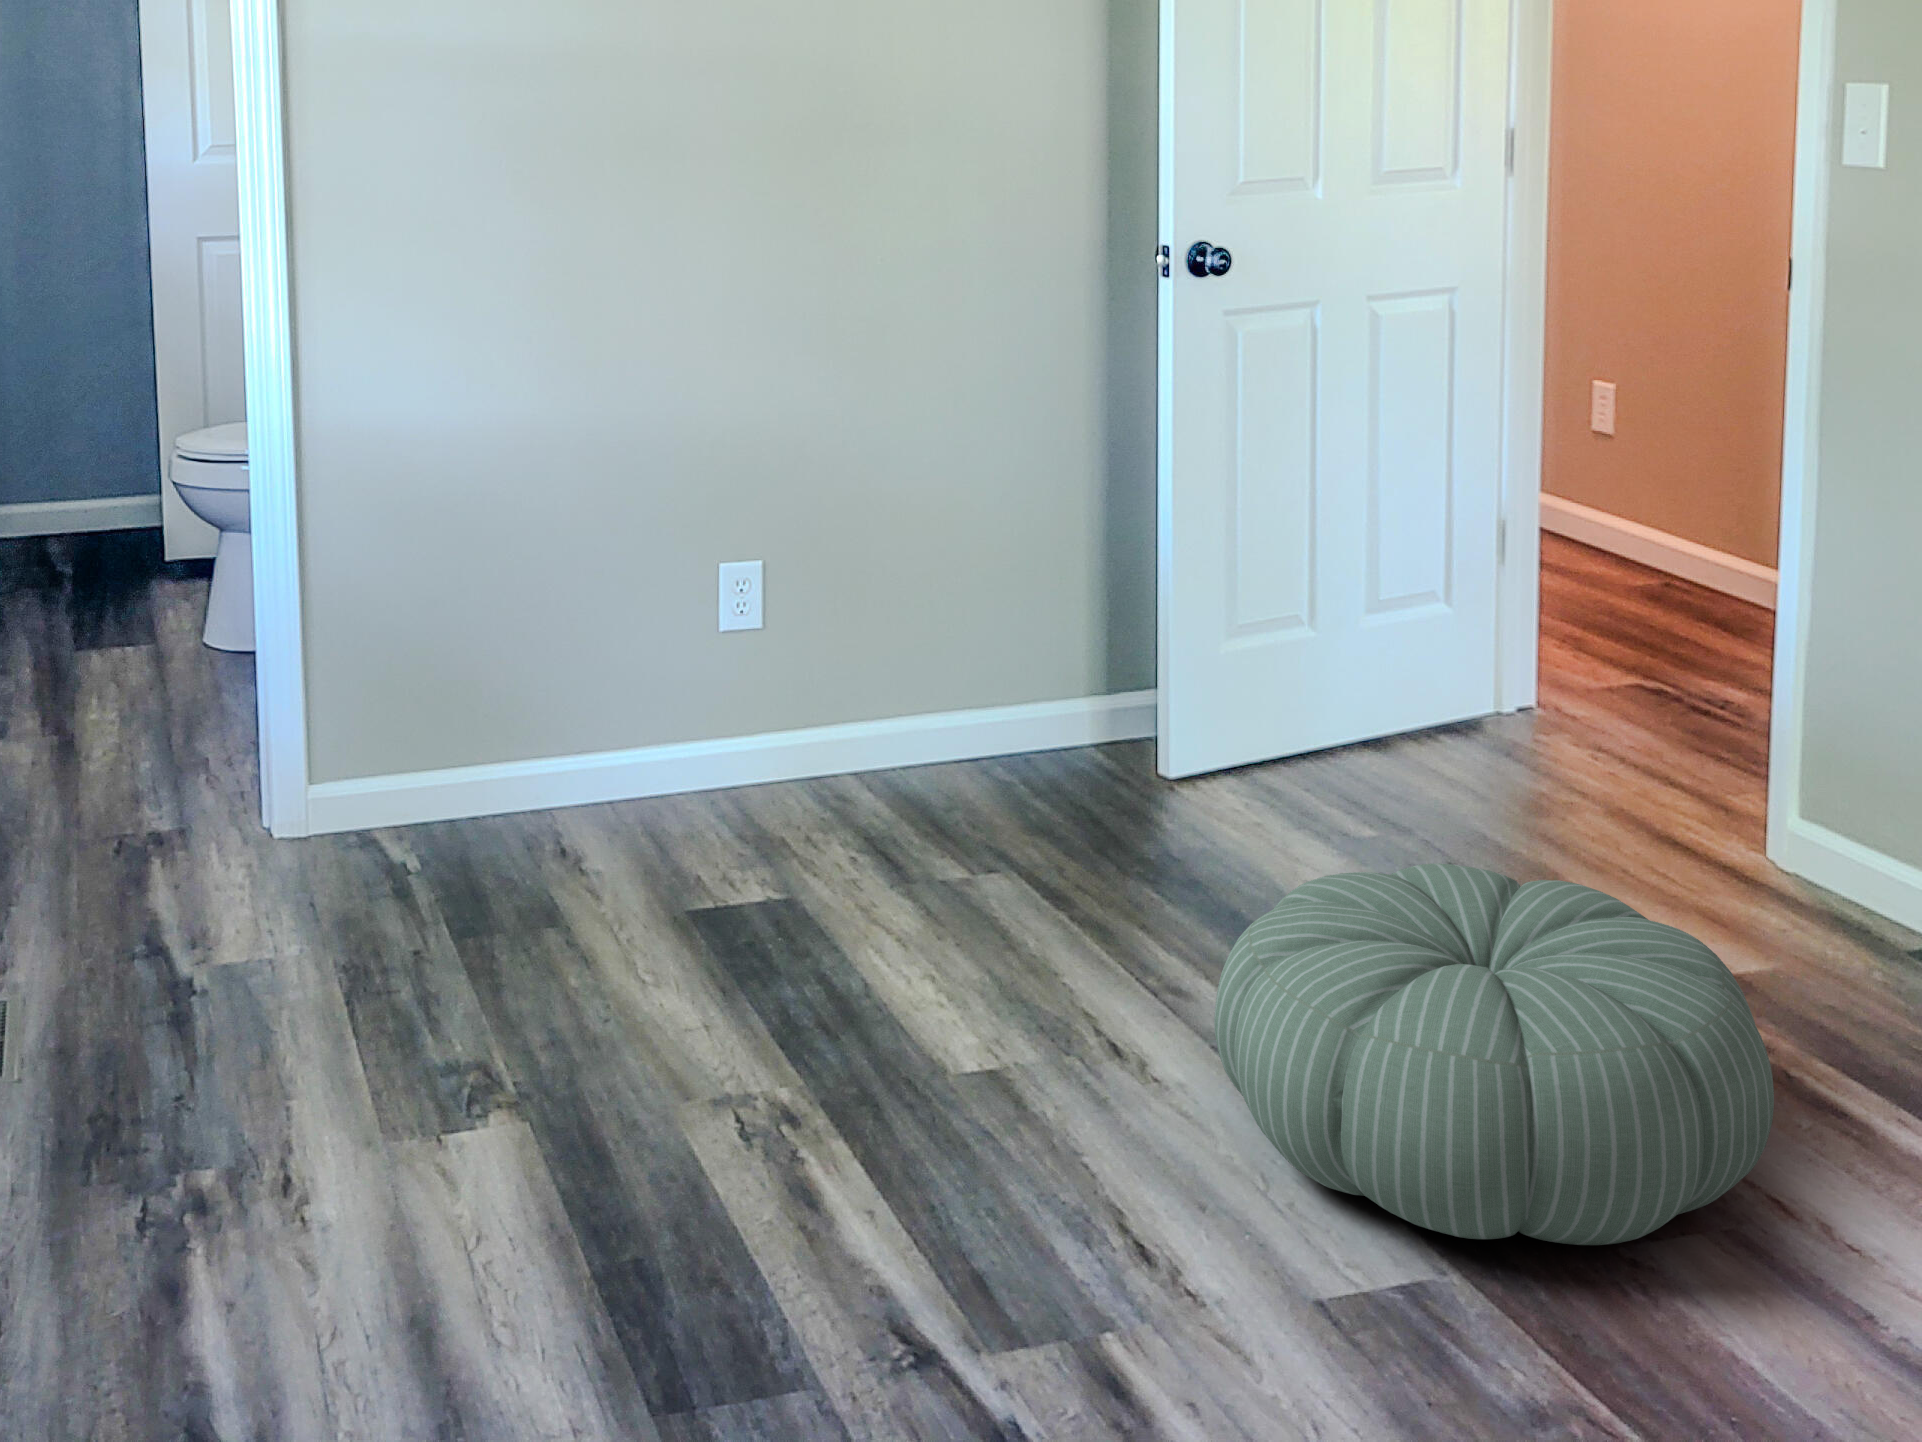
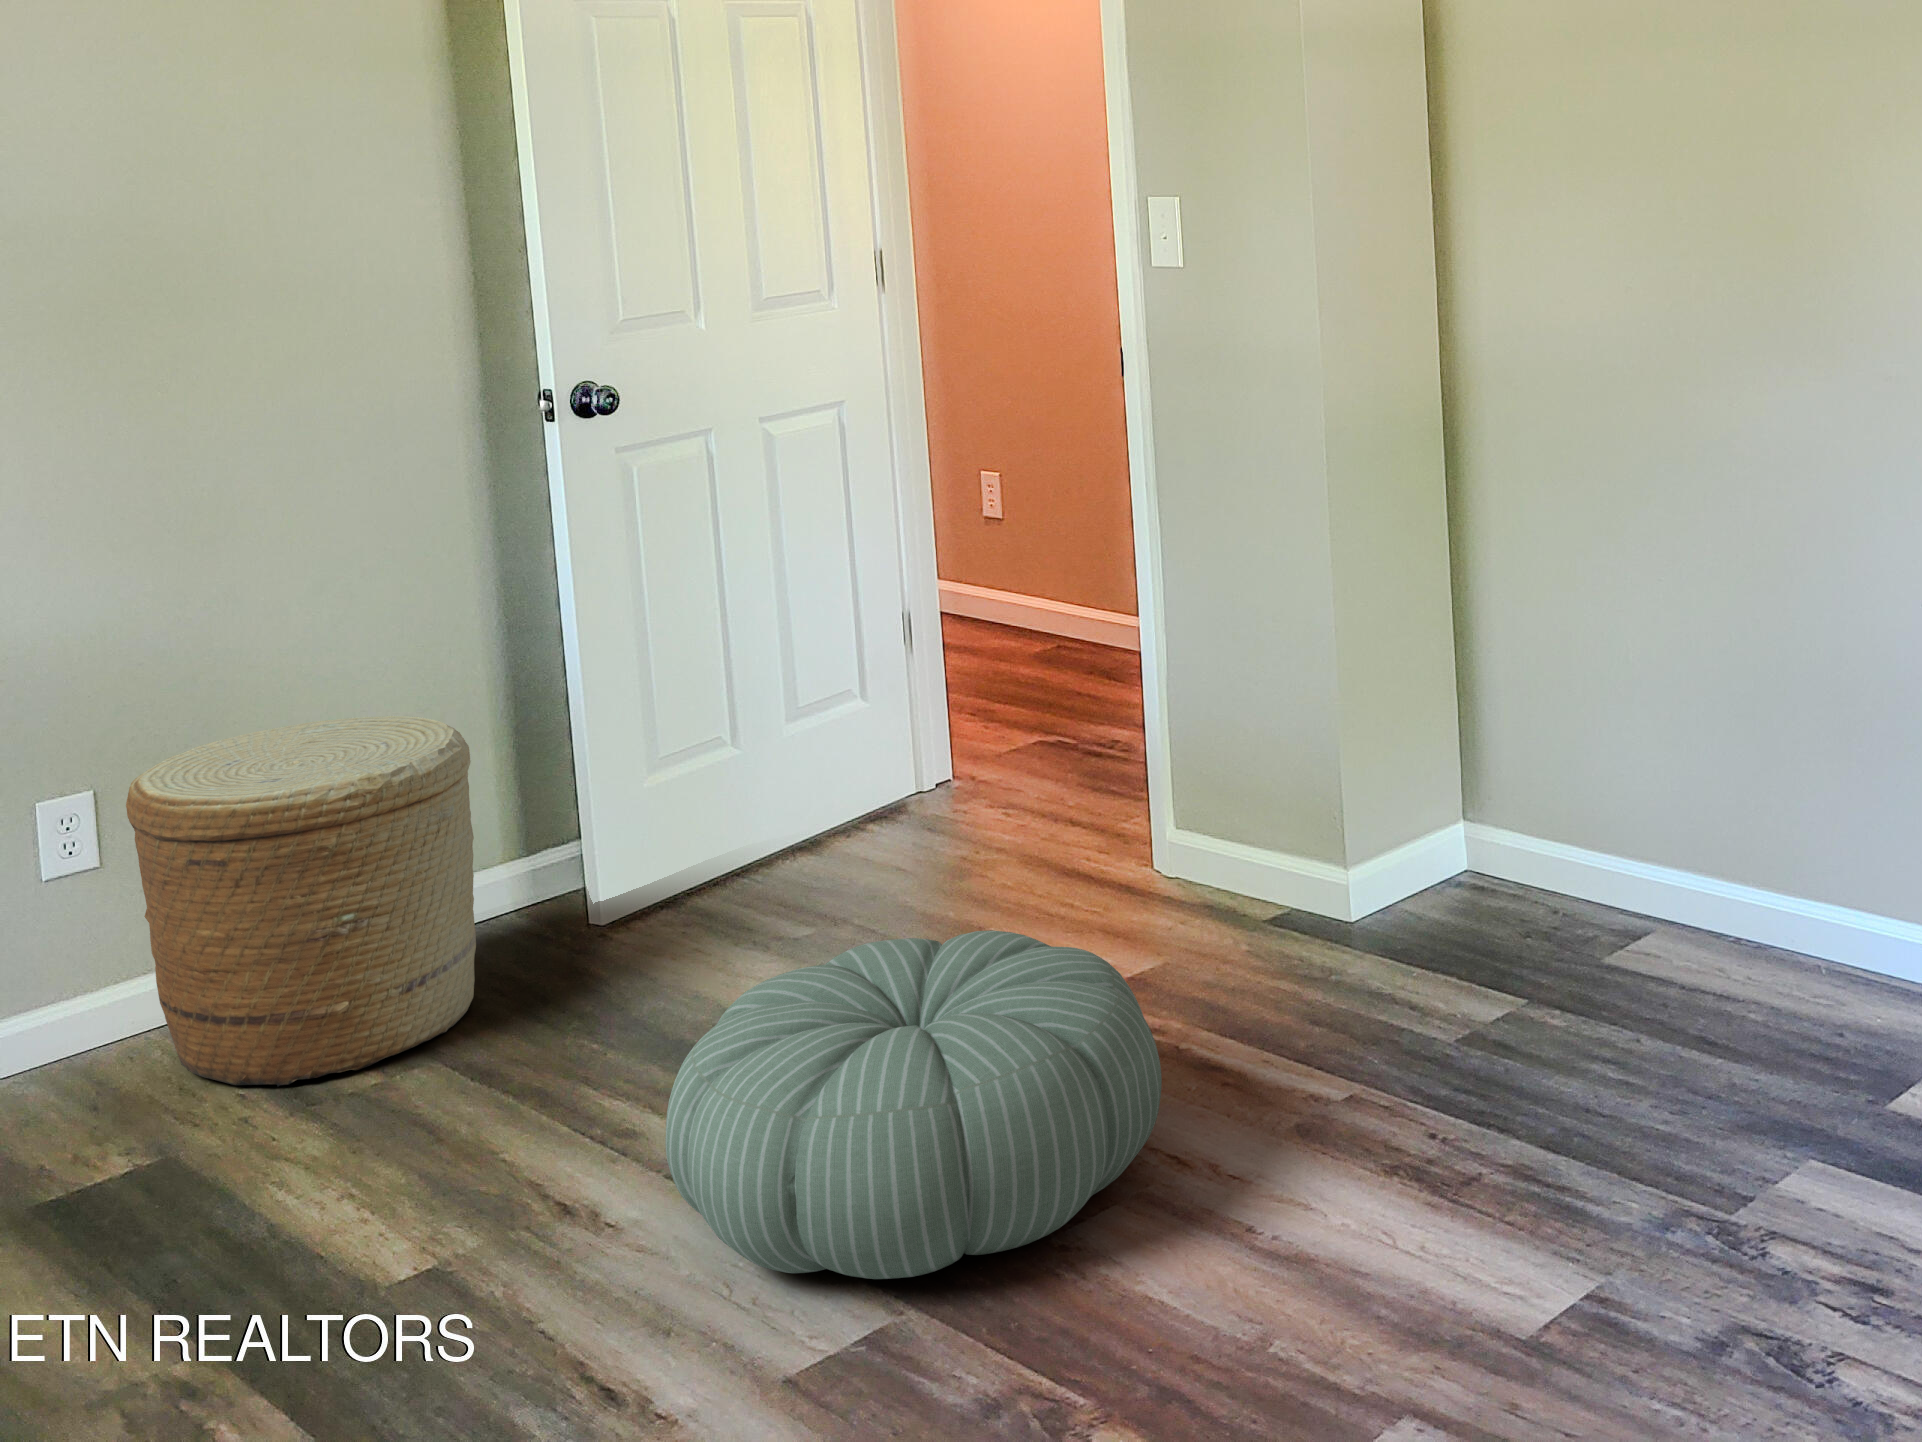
woven basket: none [788,532,1067,858] -> present [126,716,476,1087]

